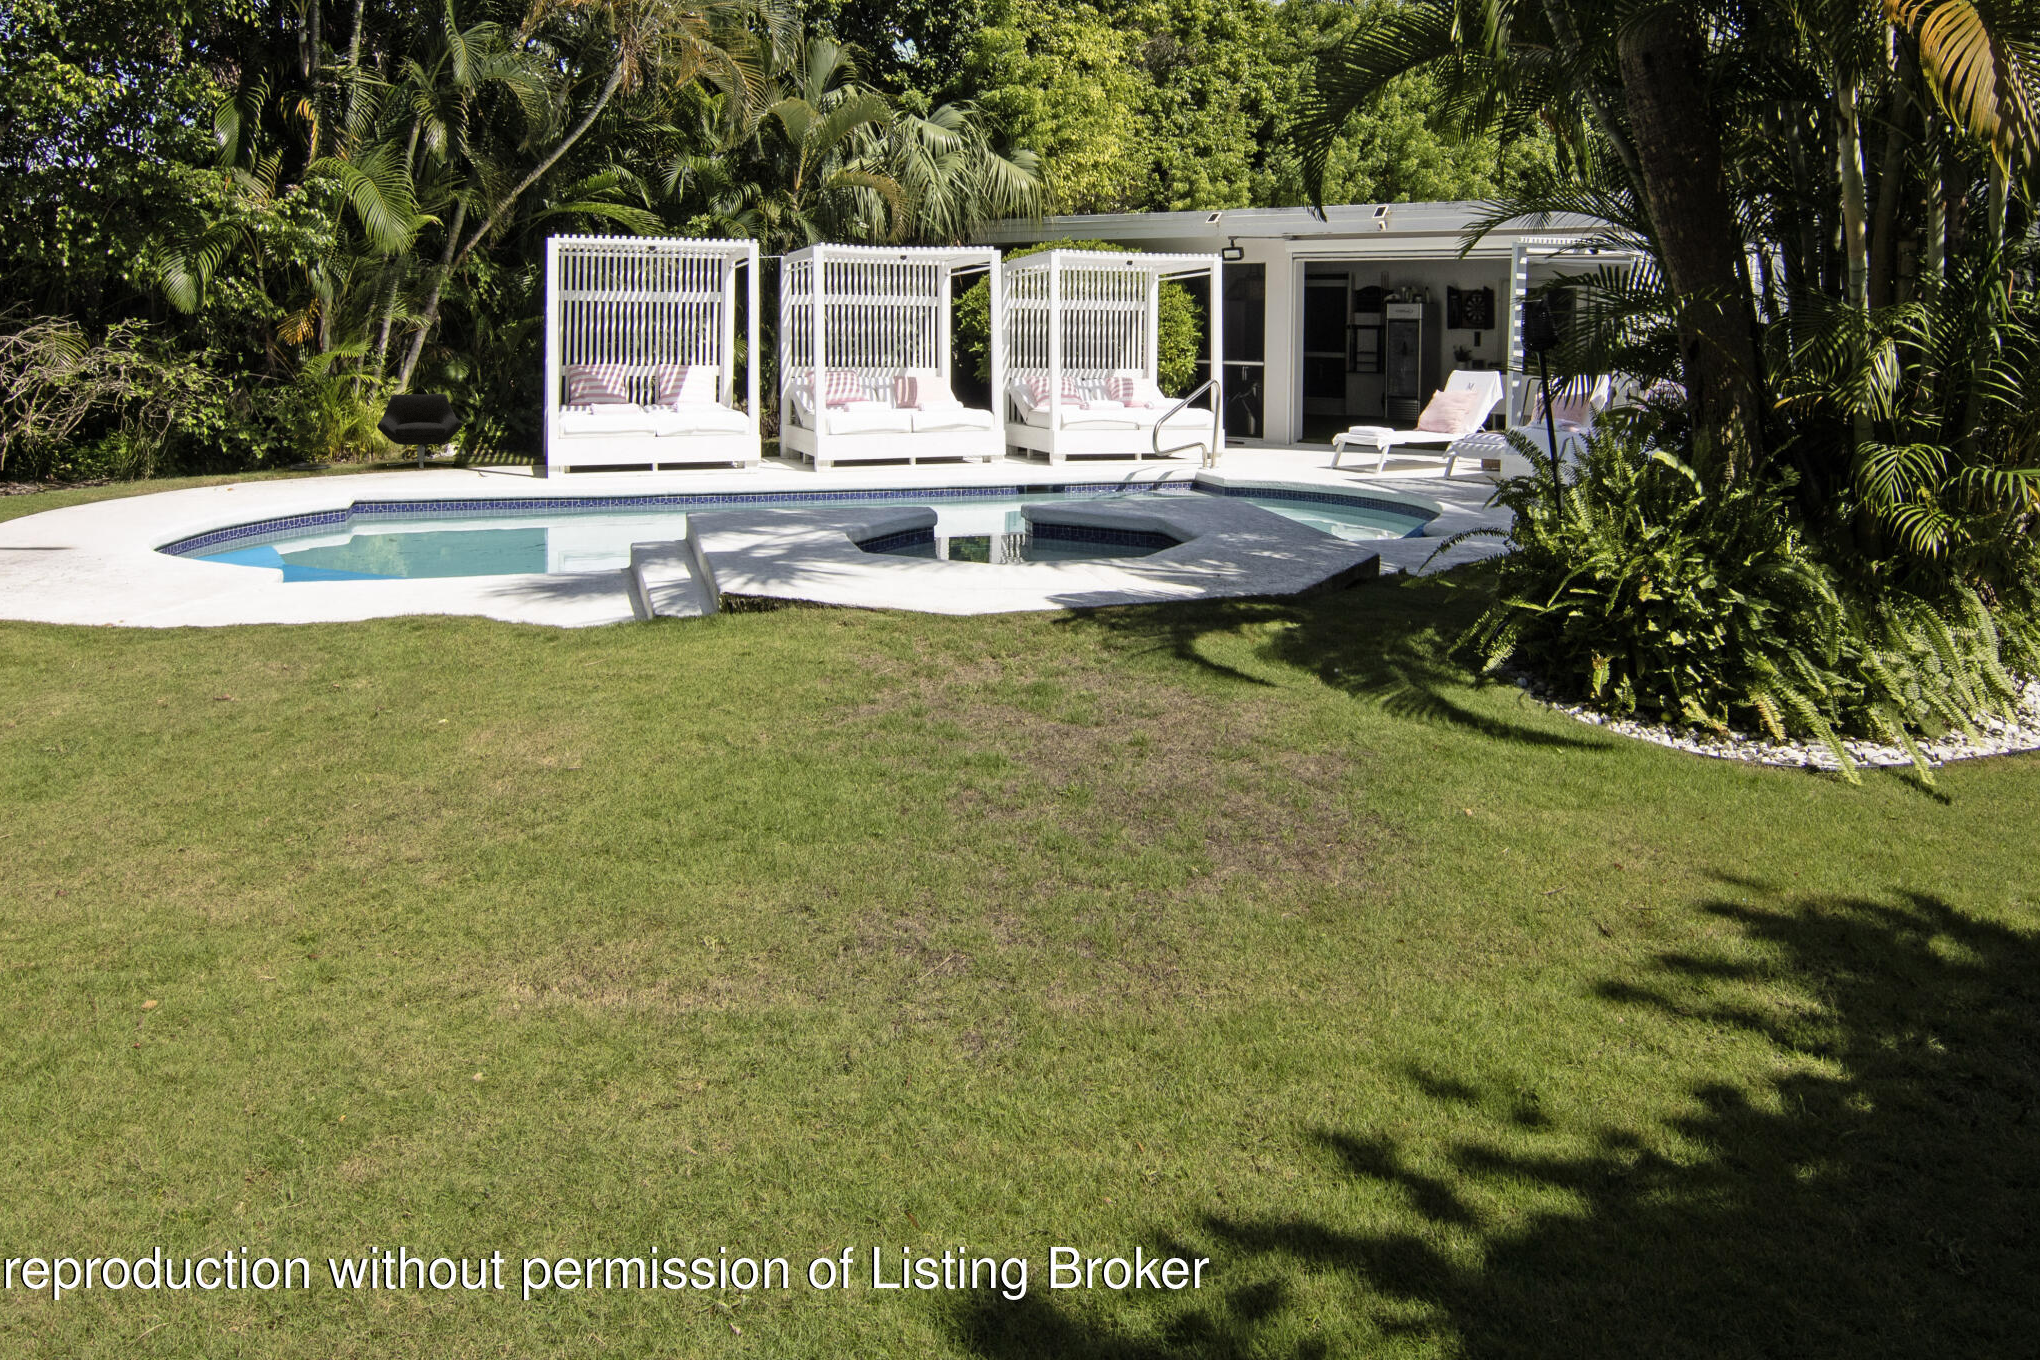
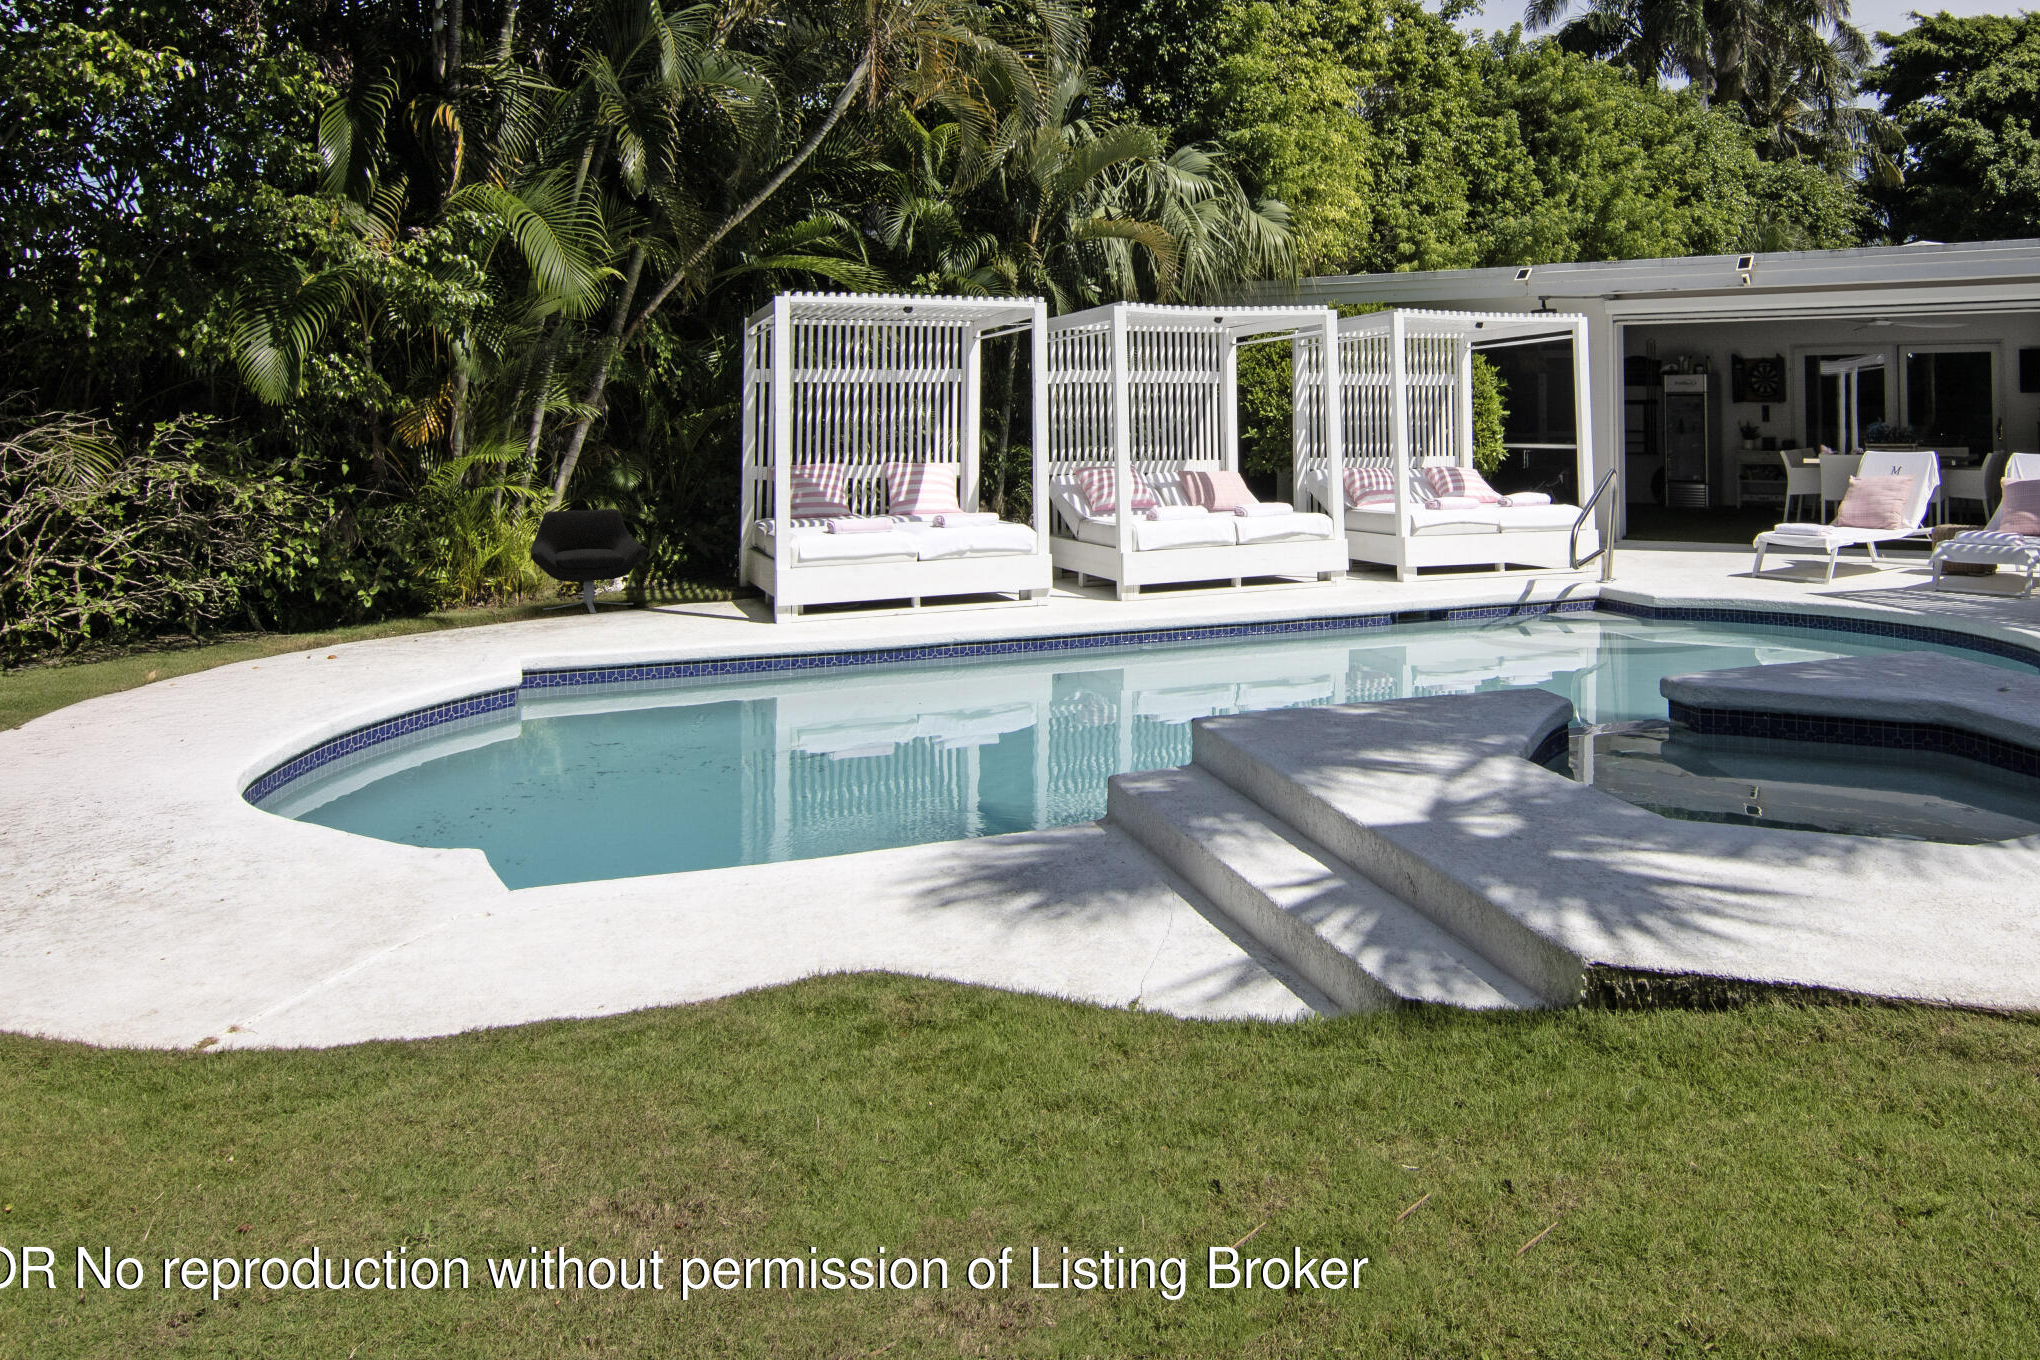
potted tree: present [291,403,334,470] -> none [406,524,471,620]

